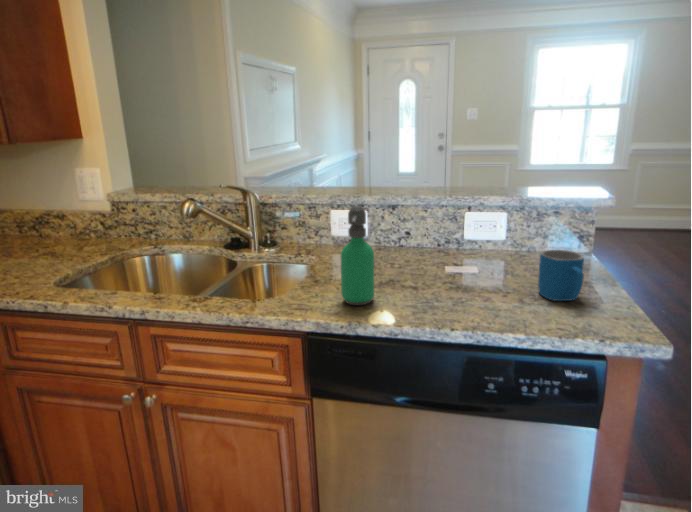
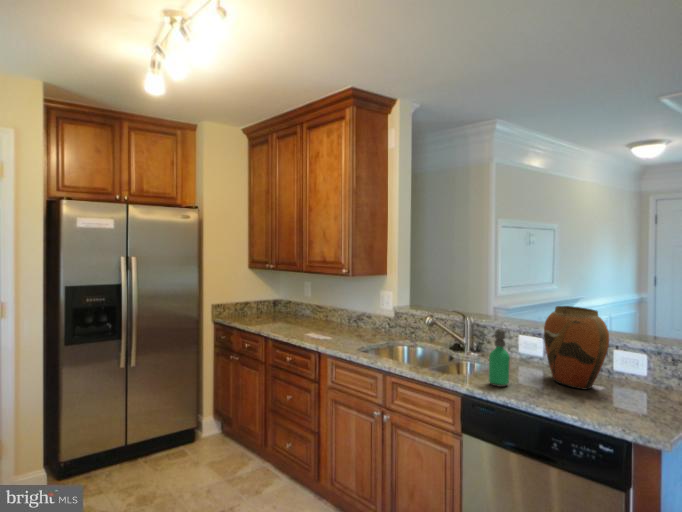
vase: none [391,156,500,278] -> present [544,306,609,389]
mug: present [538,250,584,301] -> none [621,377,651,414]

